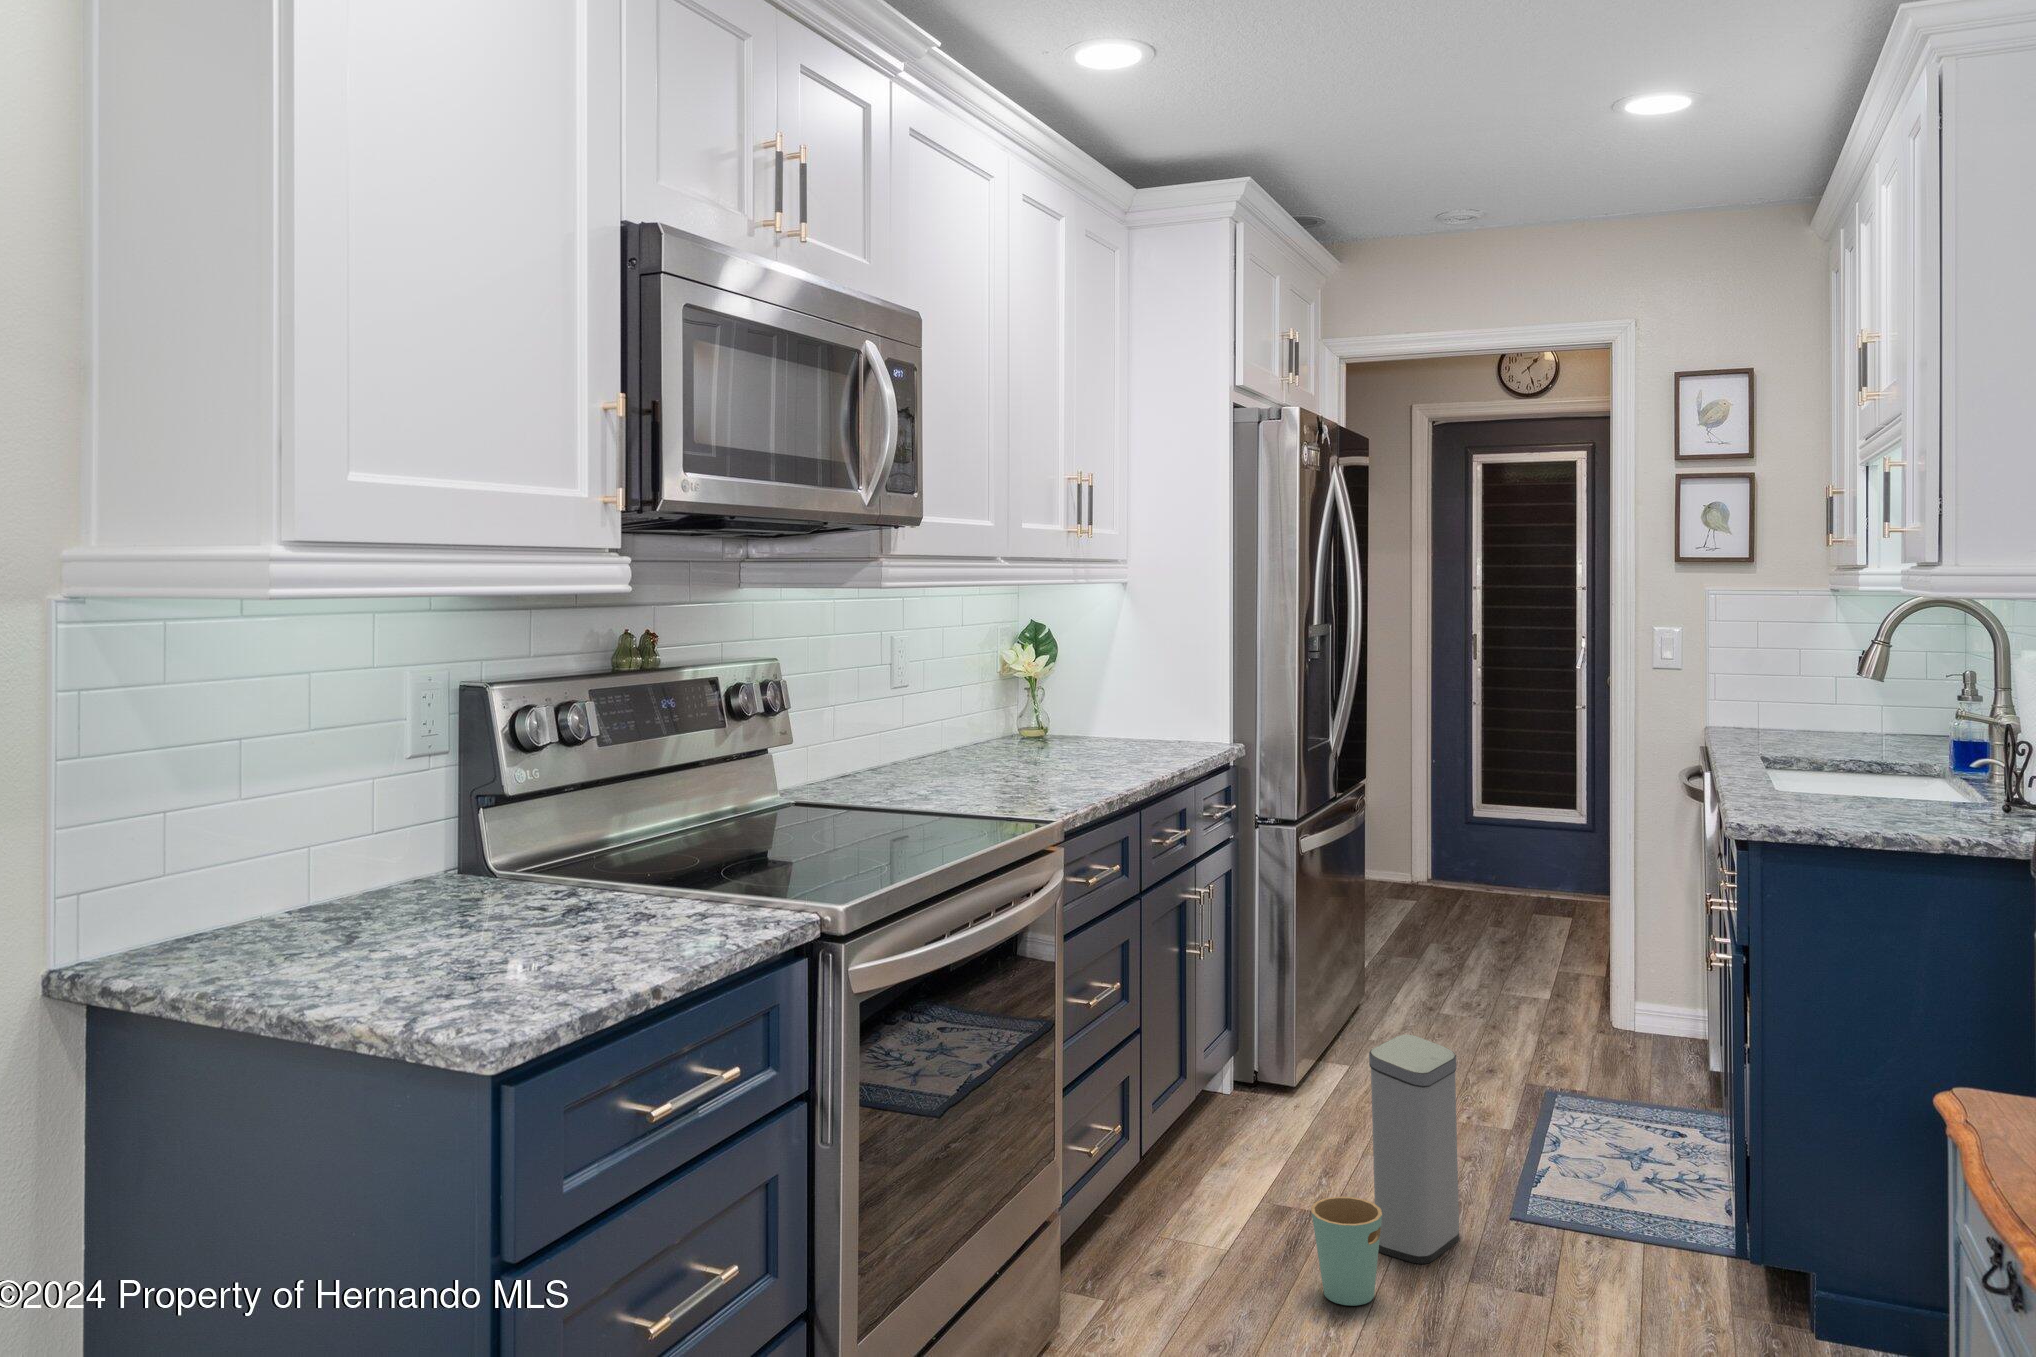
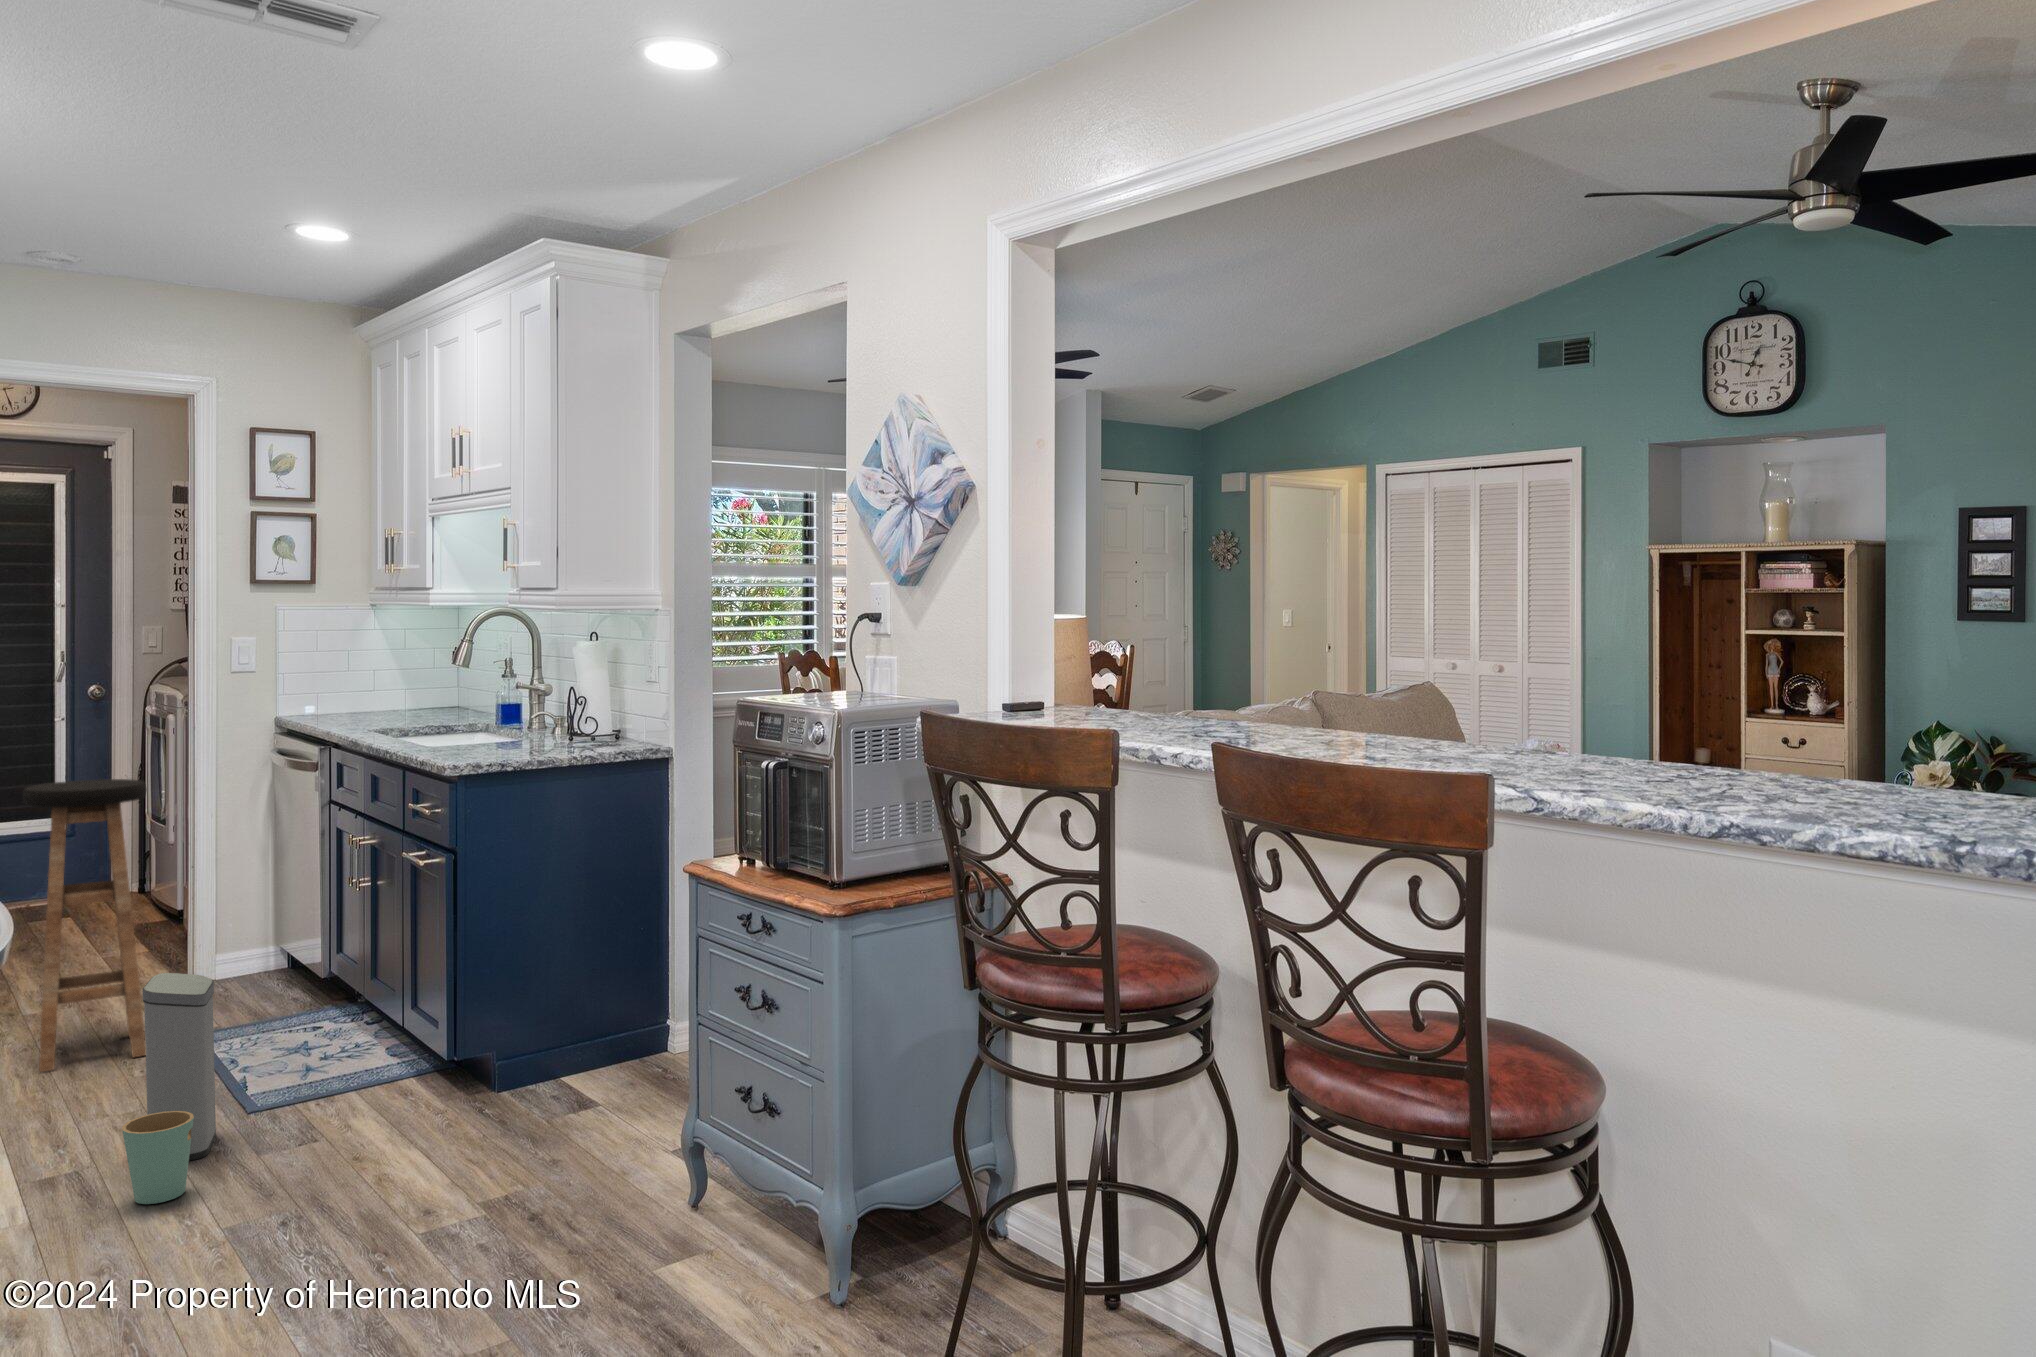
bar stool: none [1388,792,1509,1109] -> present [23,779,147,1072]

